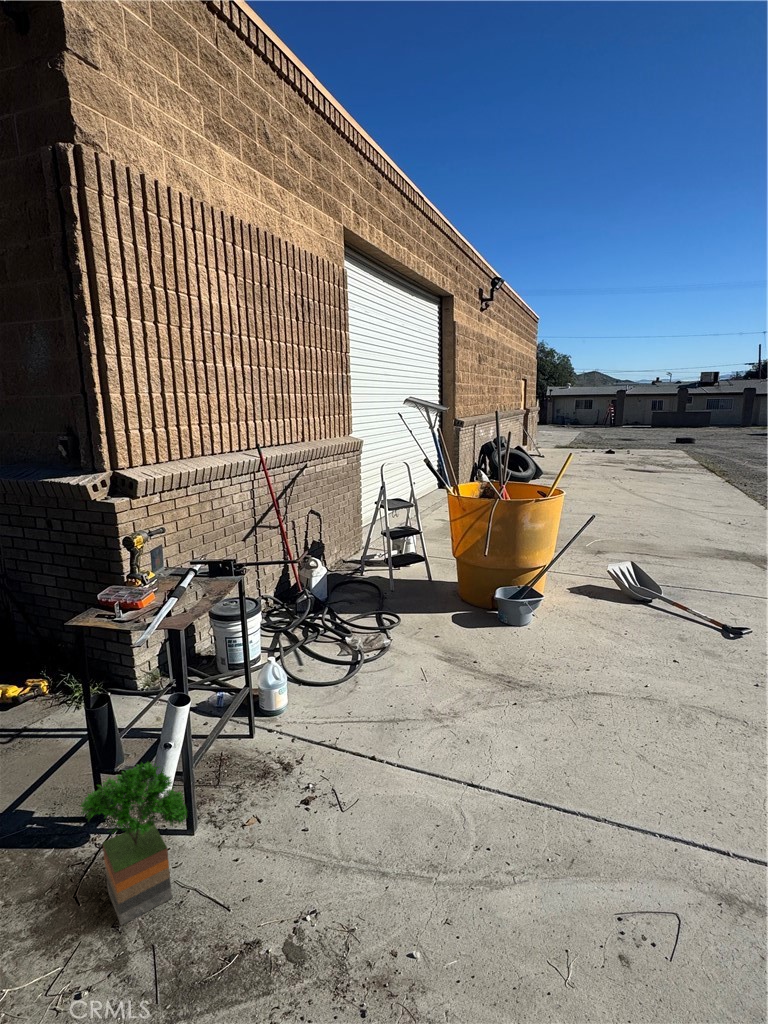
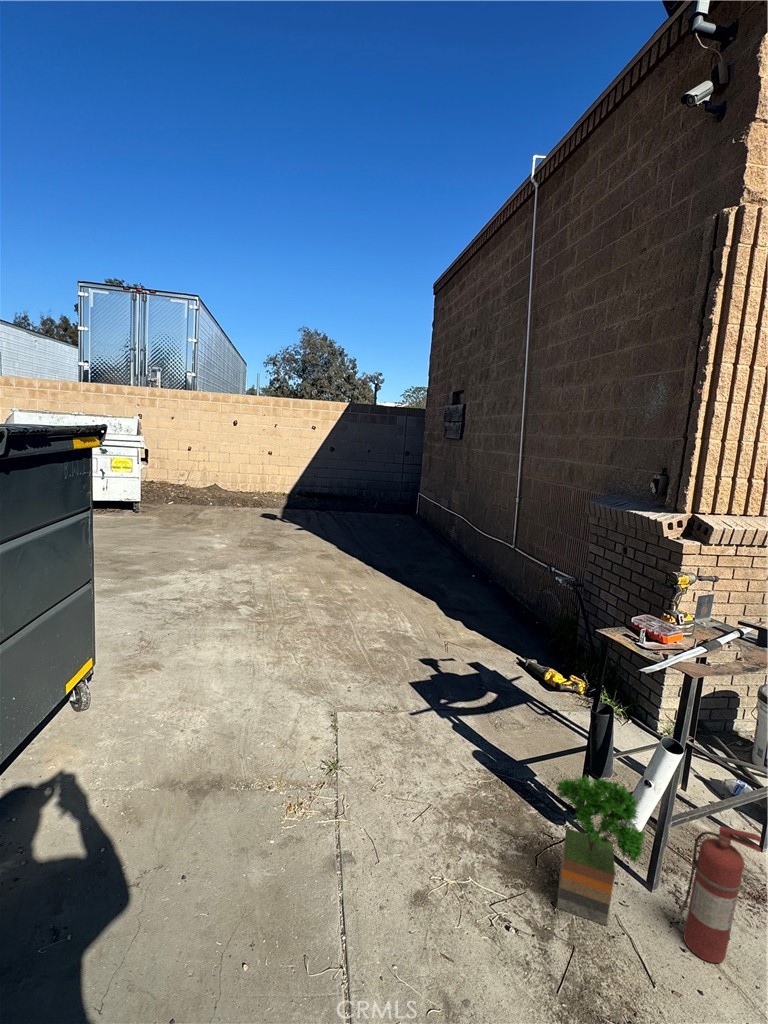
fire extinguisher: none [221,730,268,856] -> present [678,826,761,963]

